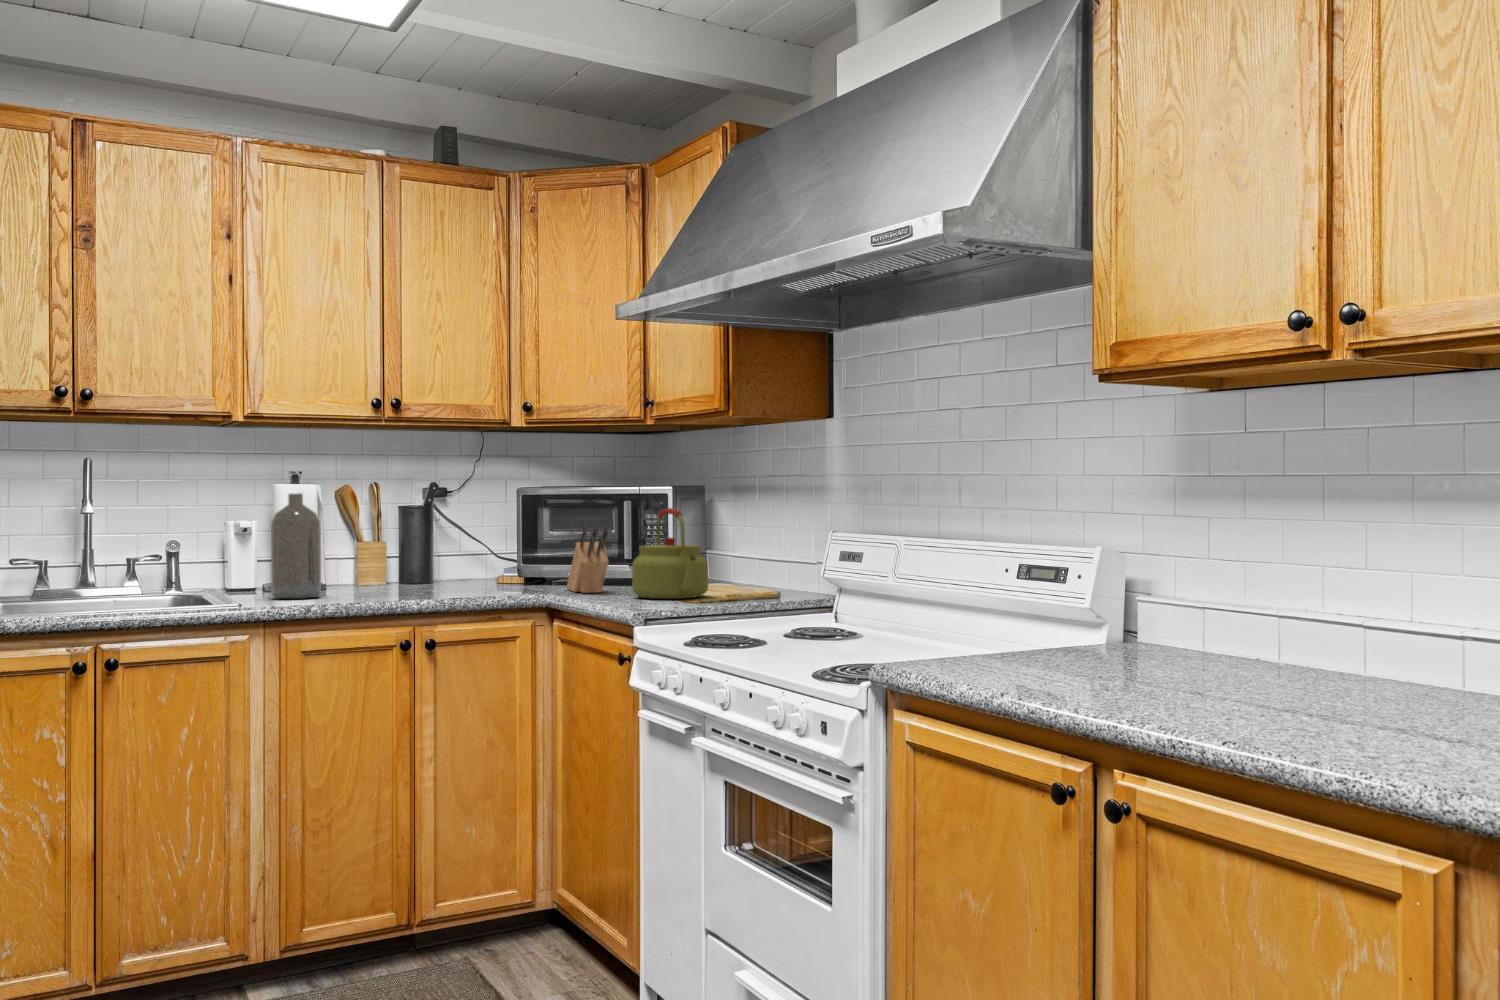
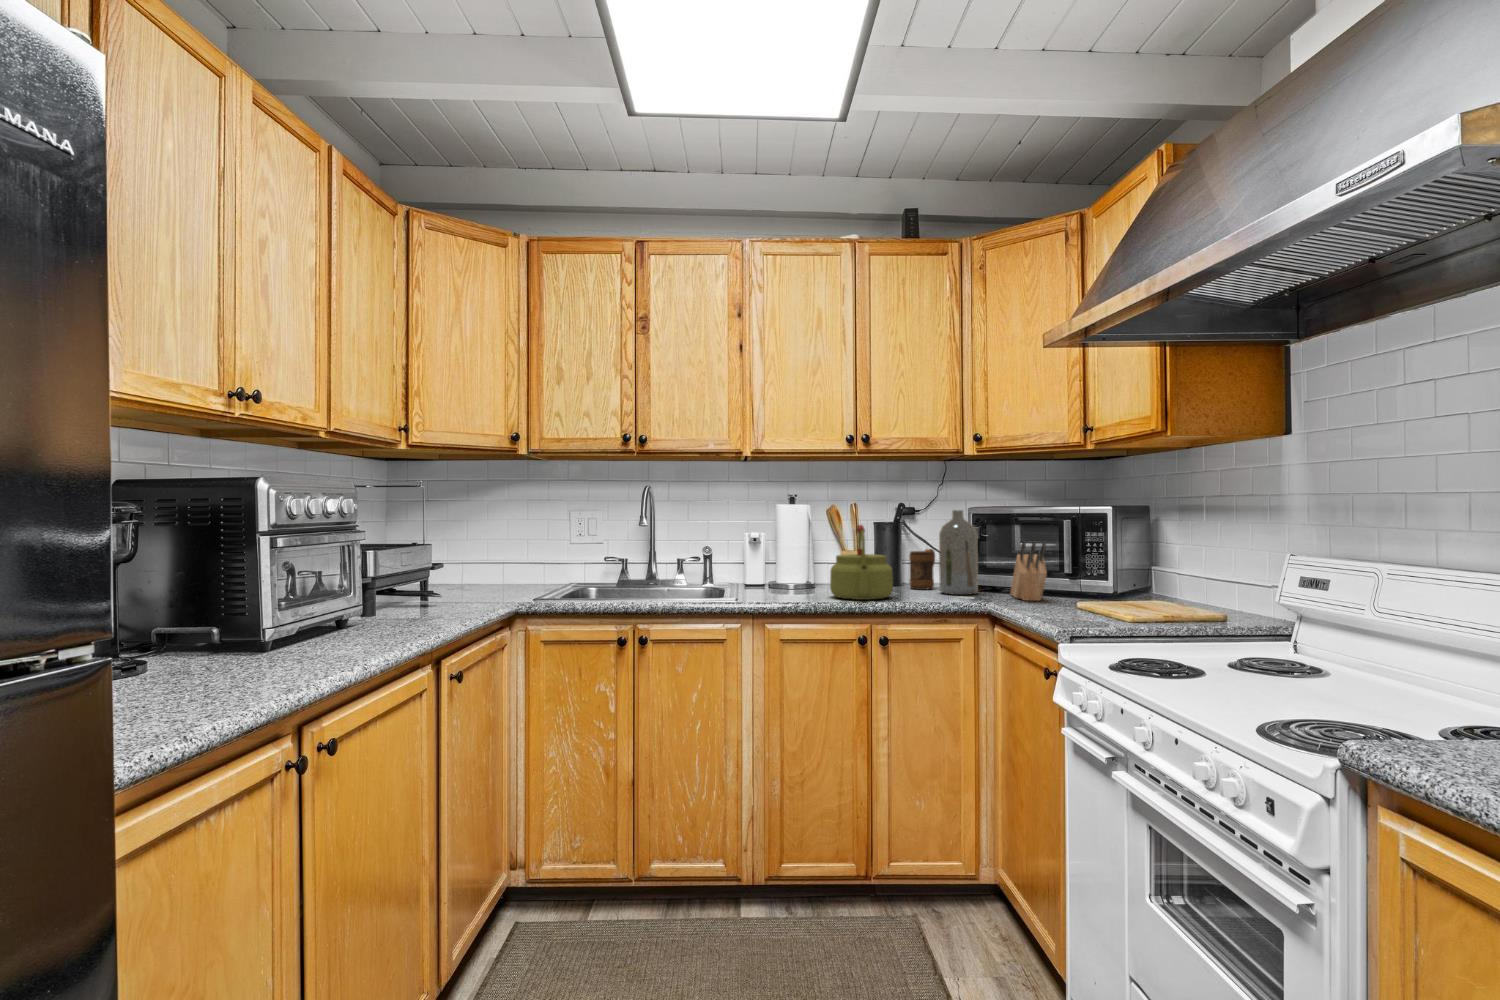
bottle: present [271,493,321,599] -> present [939,510,978,595]
kettle: present [632,508,708,599] -> present [830,525,893,600]
mug: none [446,541,475,590] -> present [909,549,935,590]

